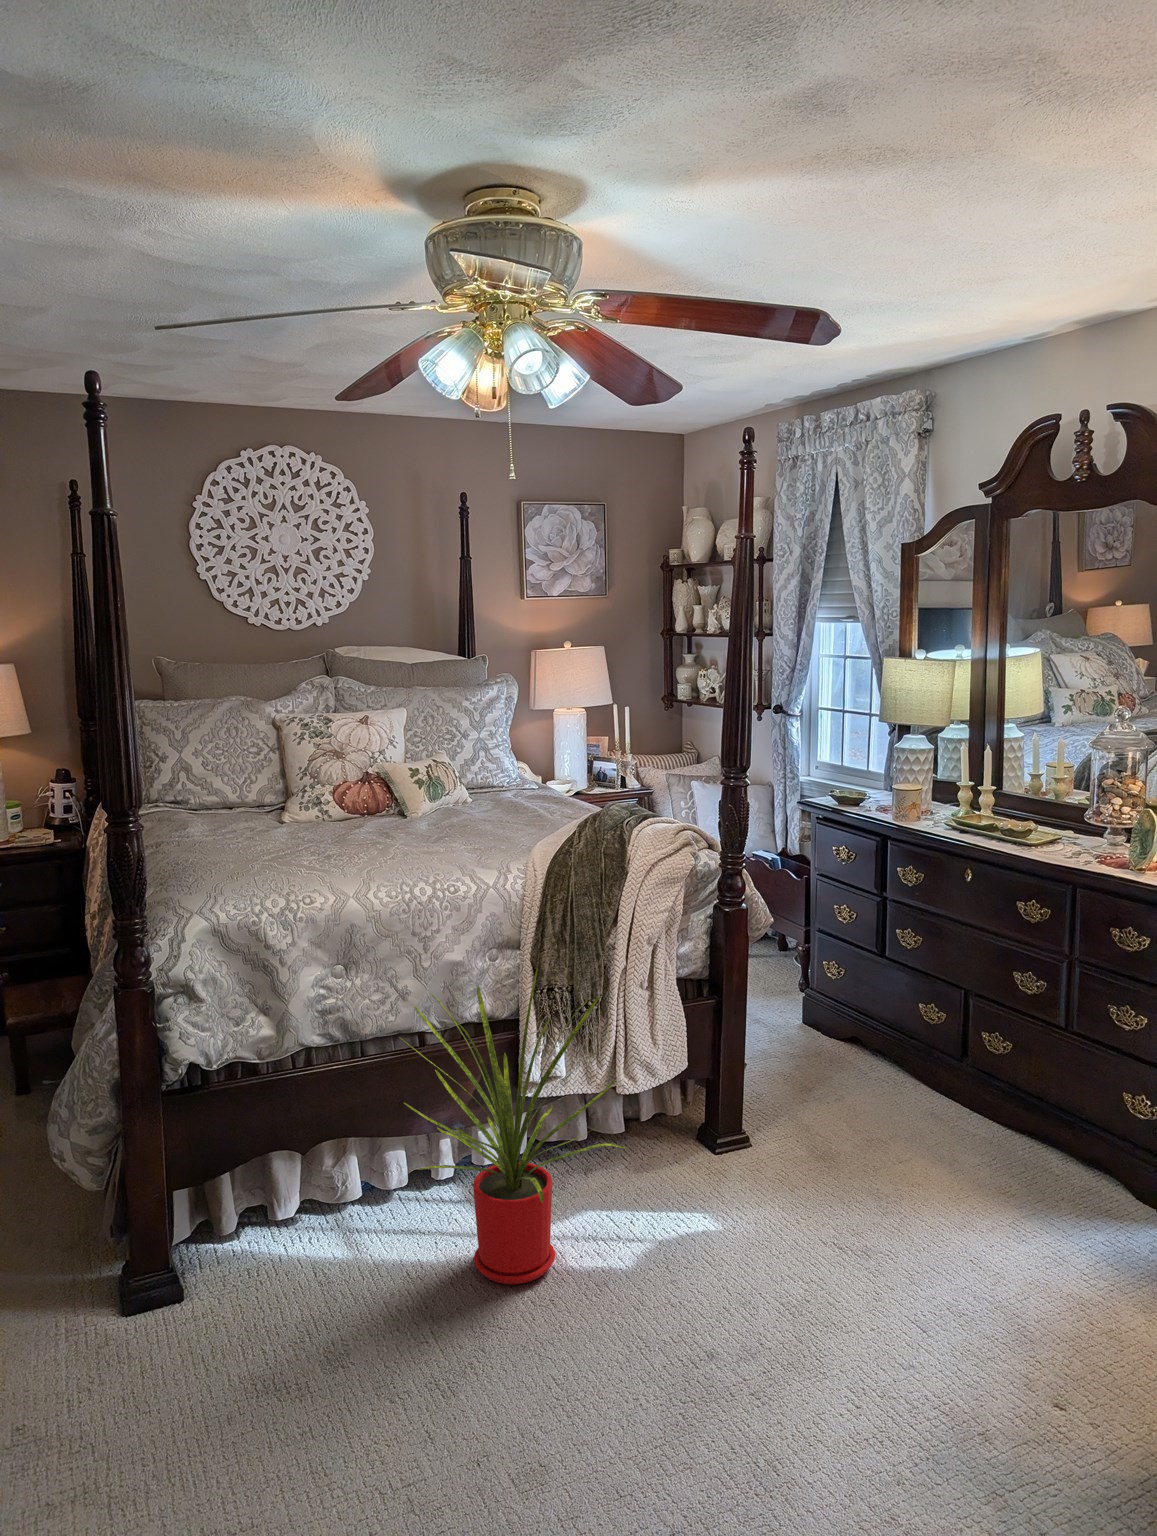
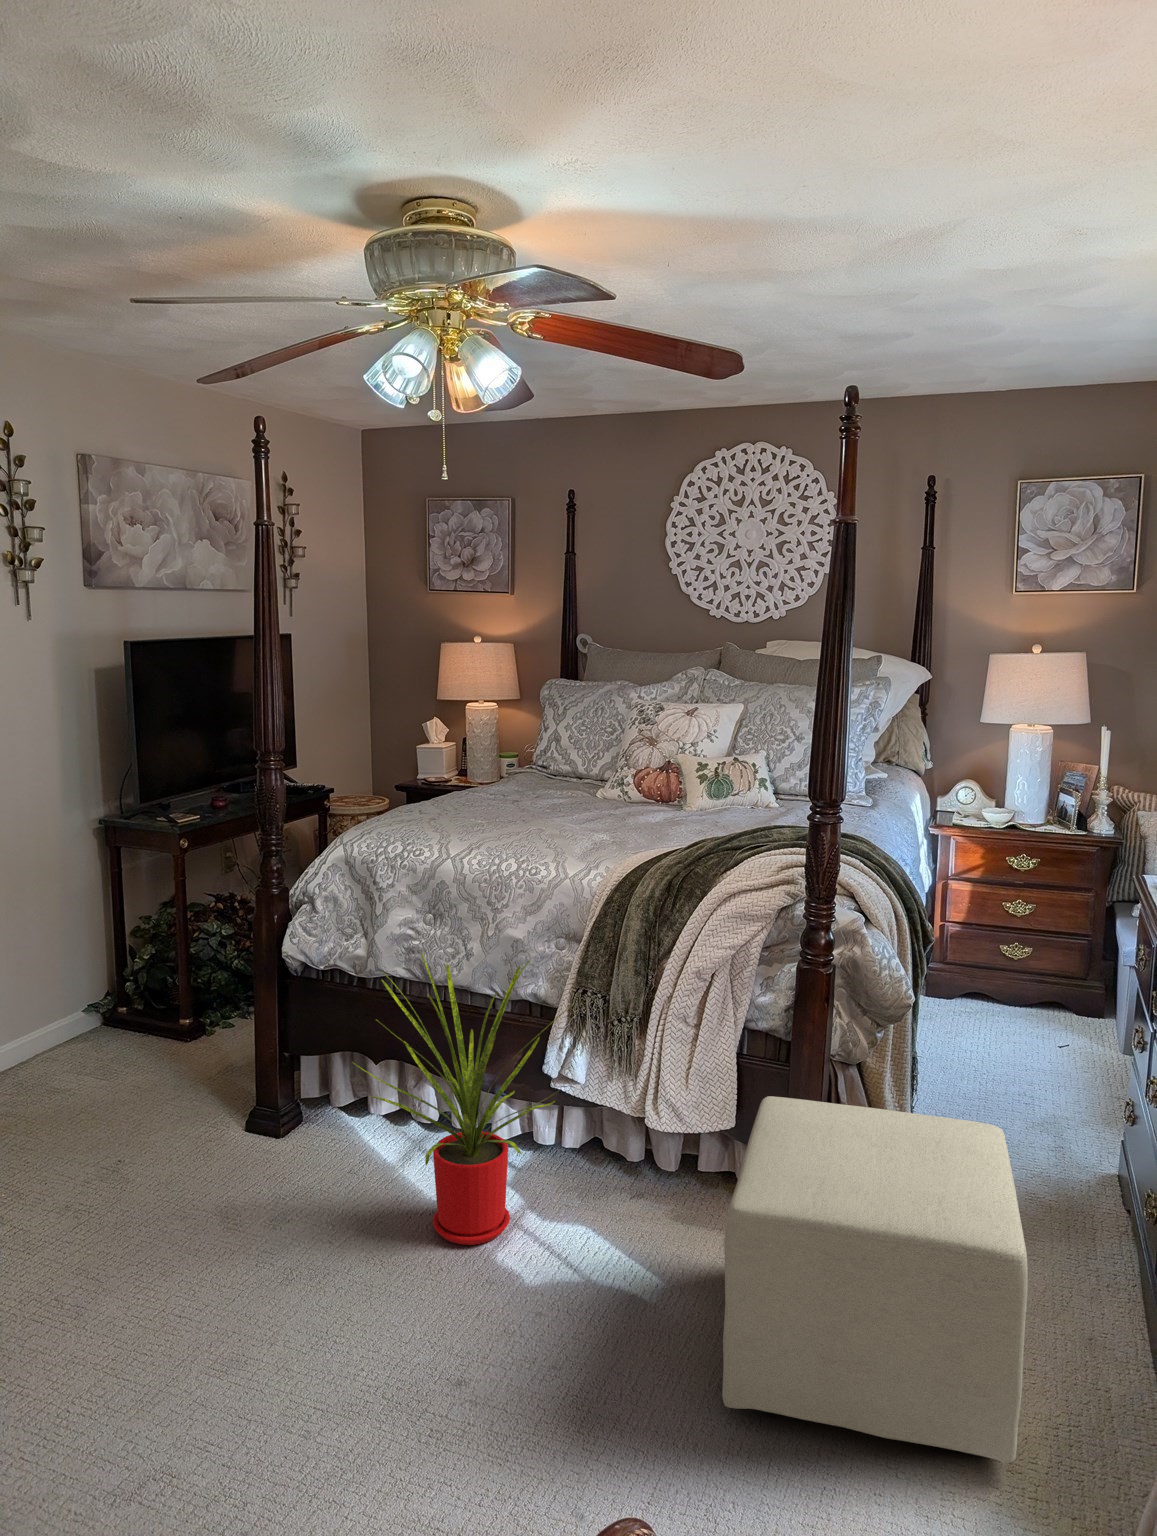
ottoman: none [740,989,1029,1257] -> present [722,1096,1028,1463]

